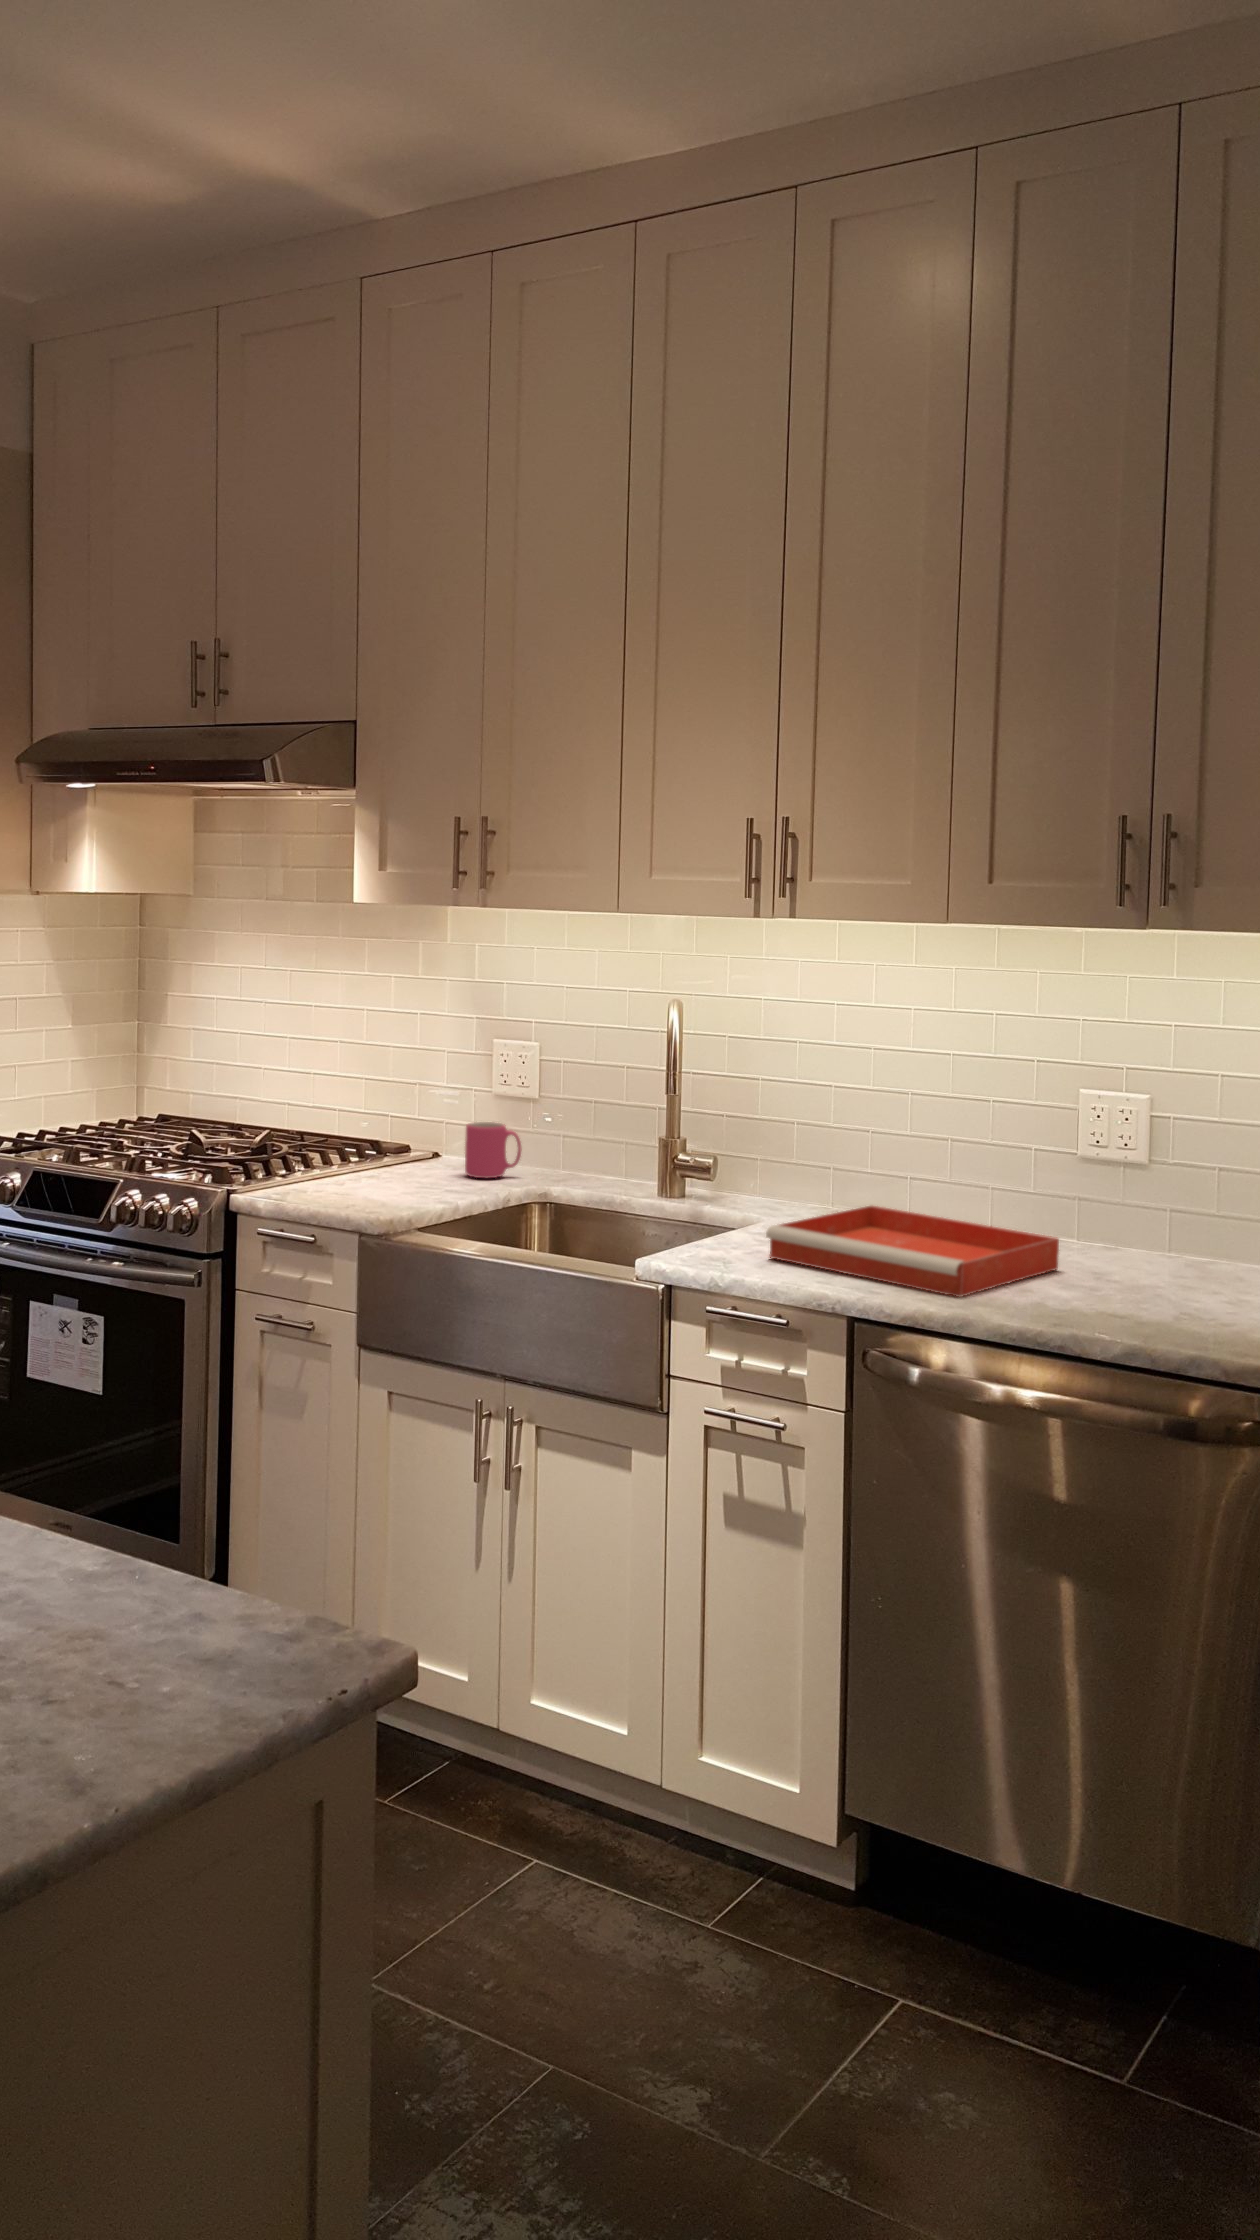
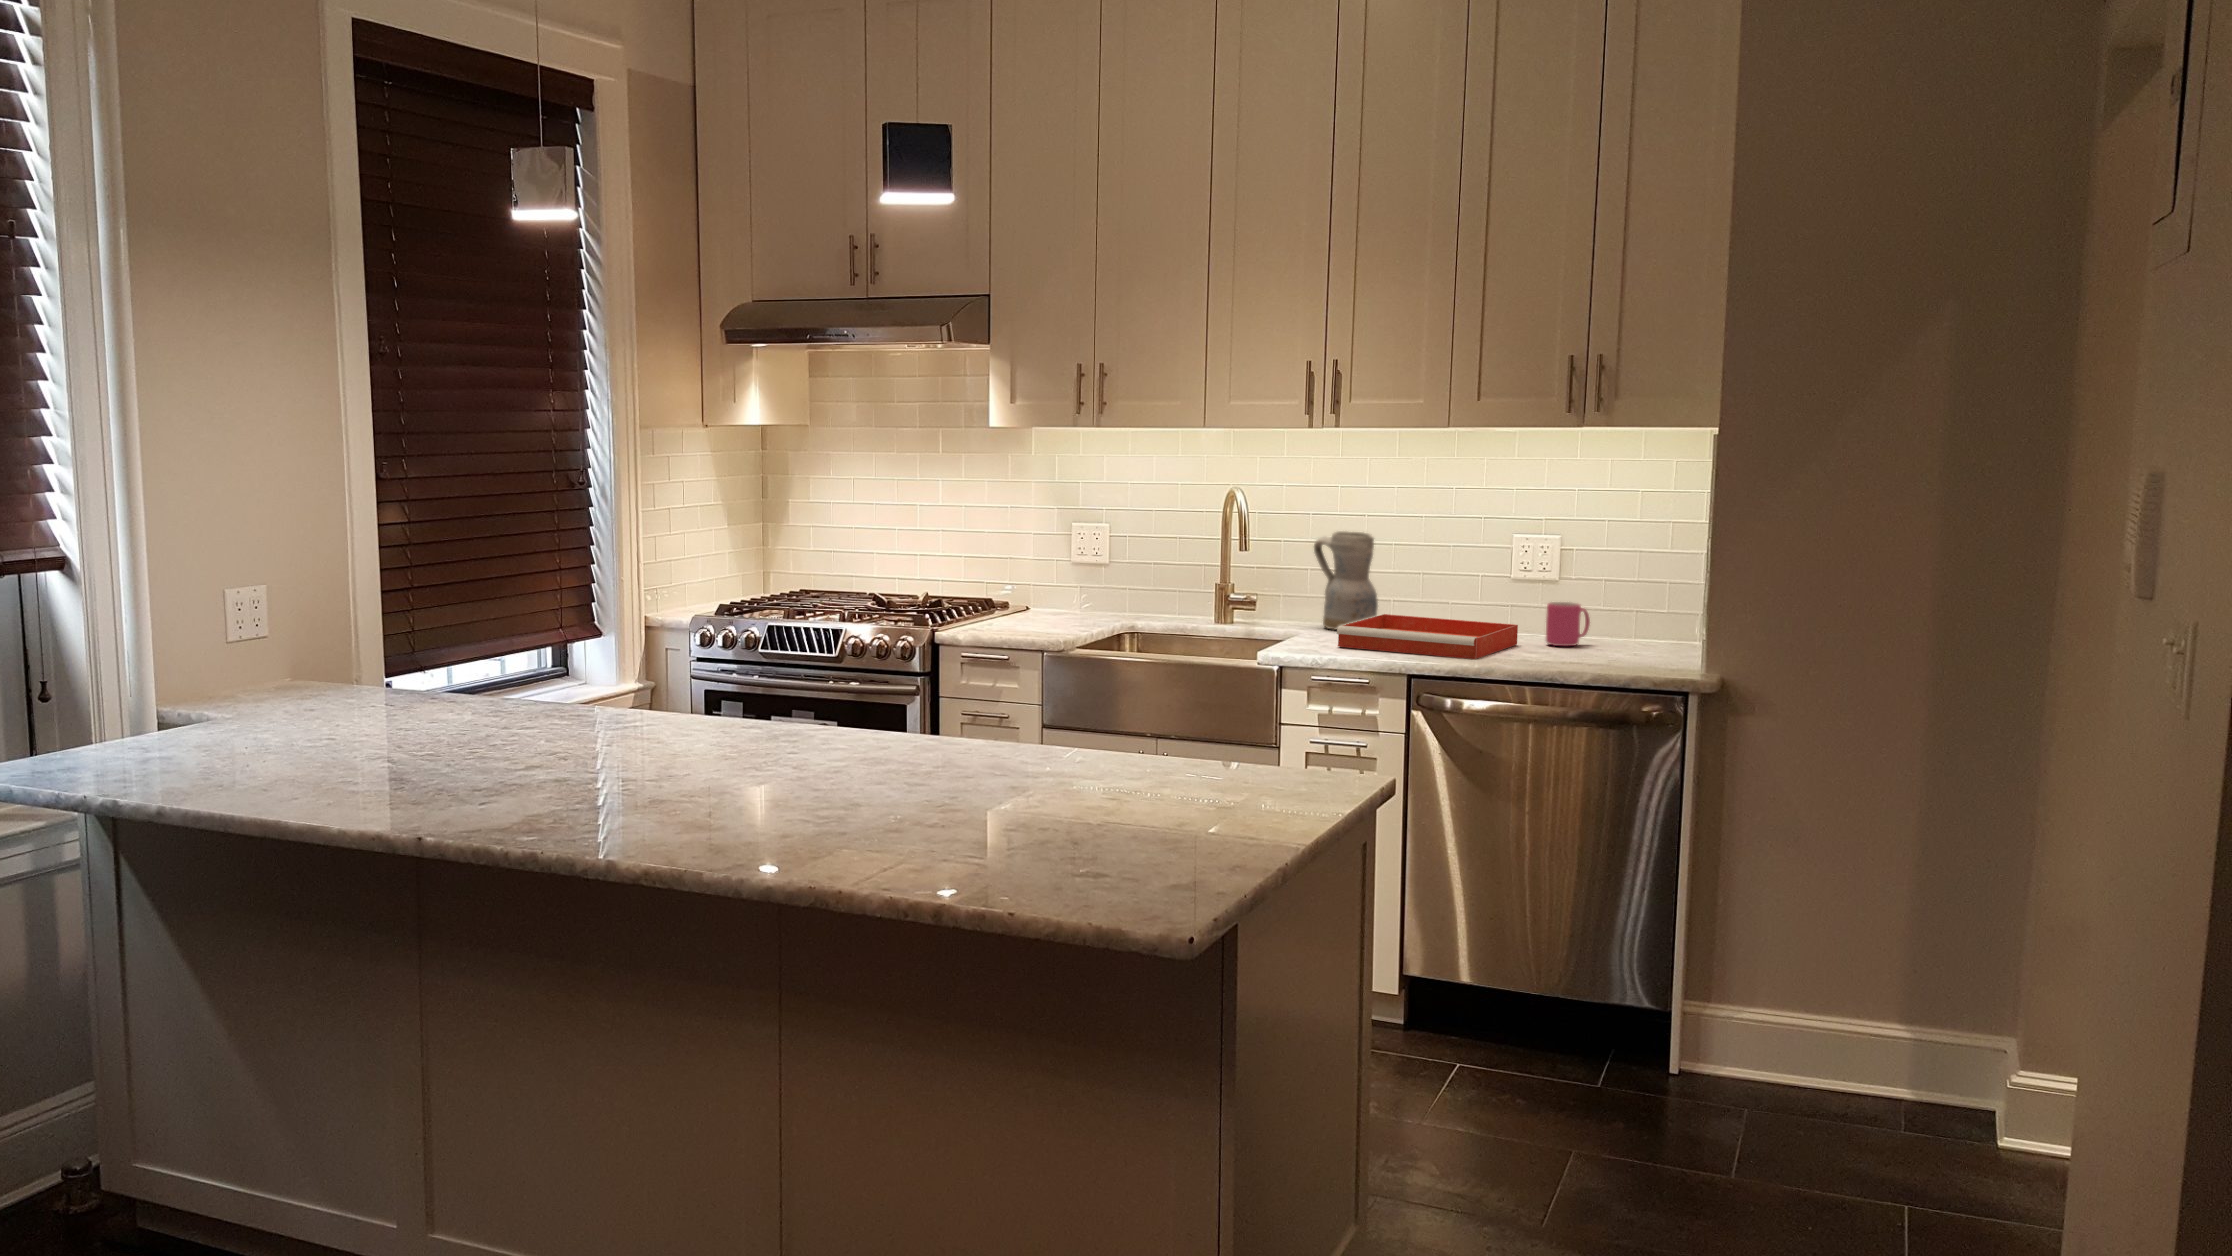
ceramic pitcher: none [784,1074,875,1227] -> present [1314,531,1378,630]
mug: present [465,1122,522,1178] -> present [1546,602,1590,646]

